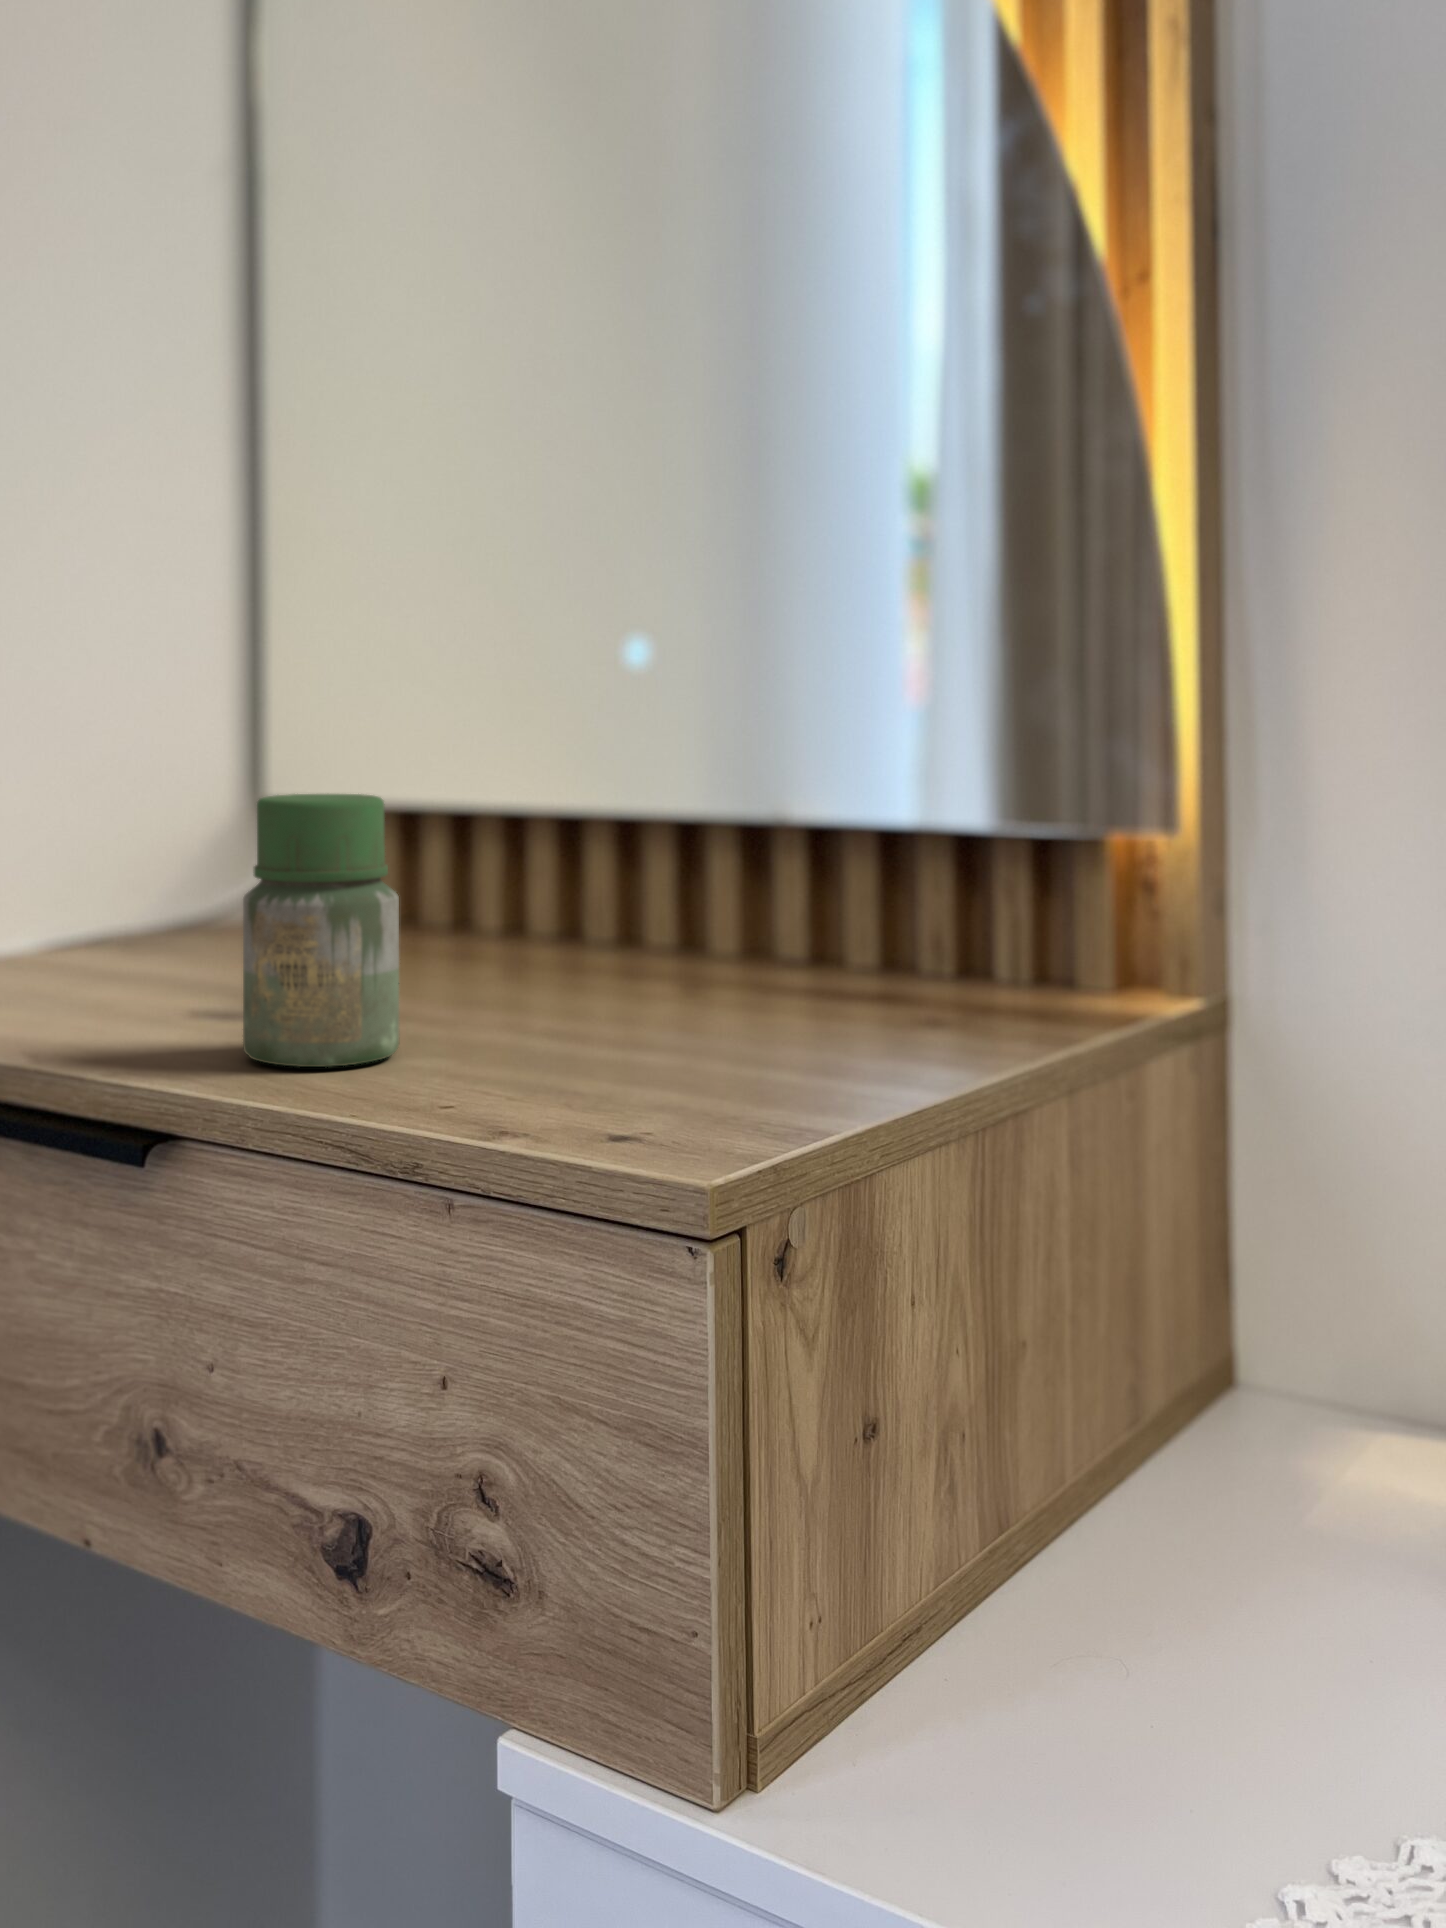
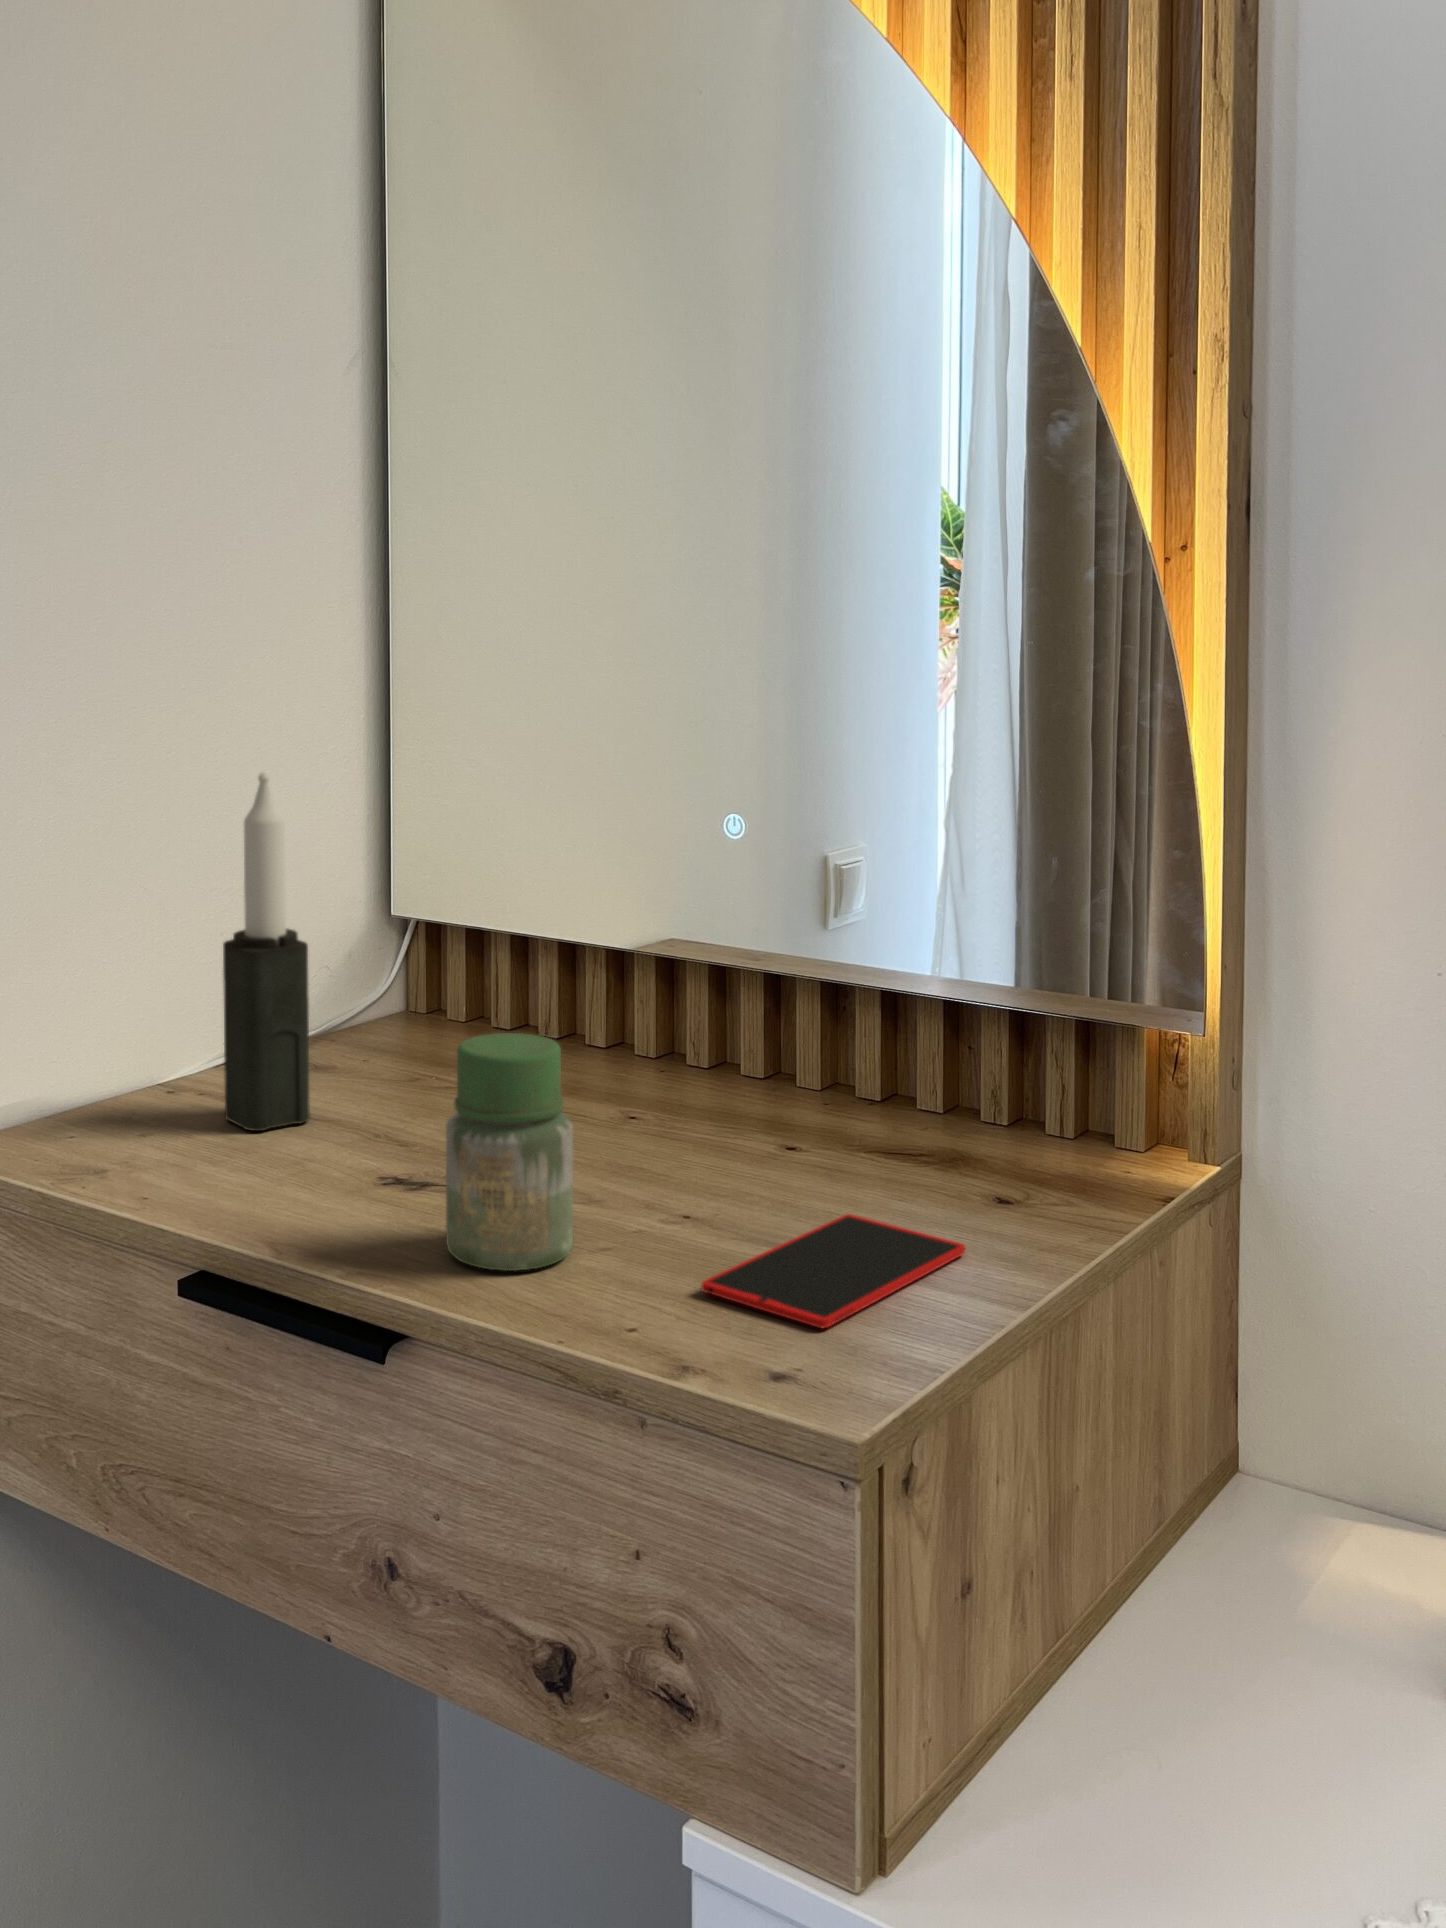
candle: none [32,564,131,981] -> present [223,772,310,1131]
smartphone: none [545,1023,882,1104] -> present [701,1214,965,1328]

